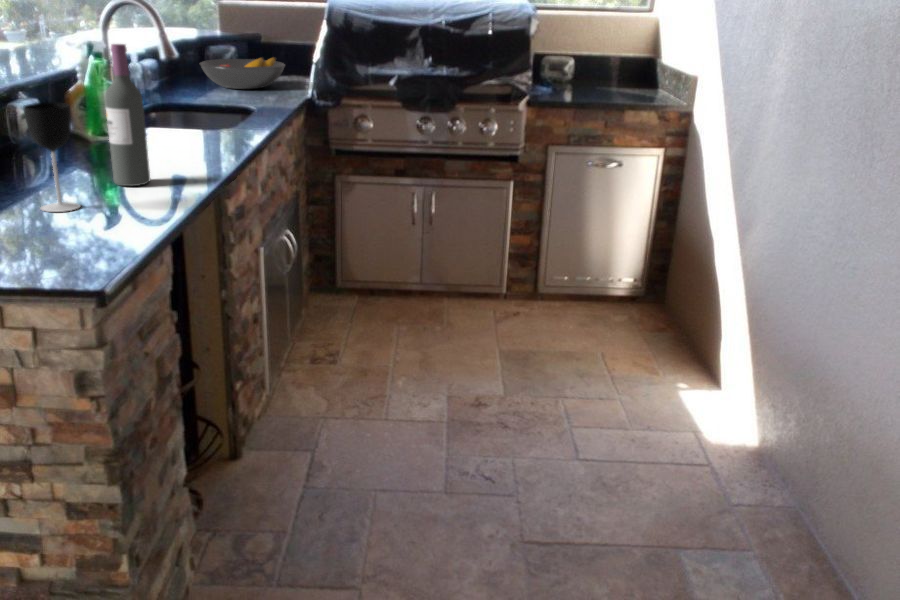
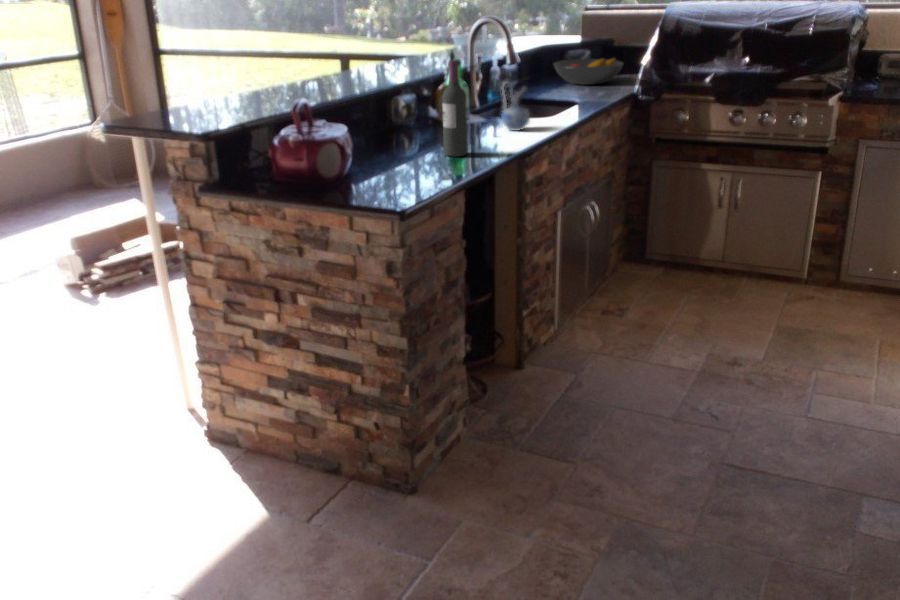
ceramic pitcher: none [173,79,215,146] -> present [501,82,530,131]
wine glass: present [24,102,80,212] -> none [388,100,416,170]

